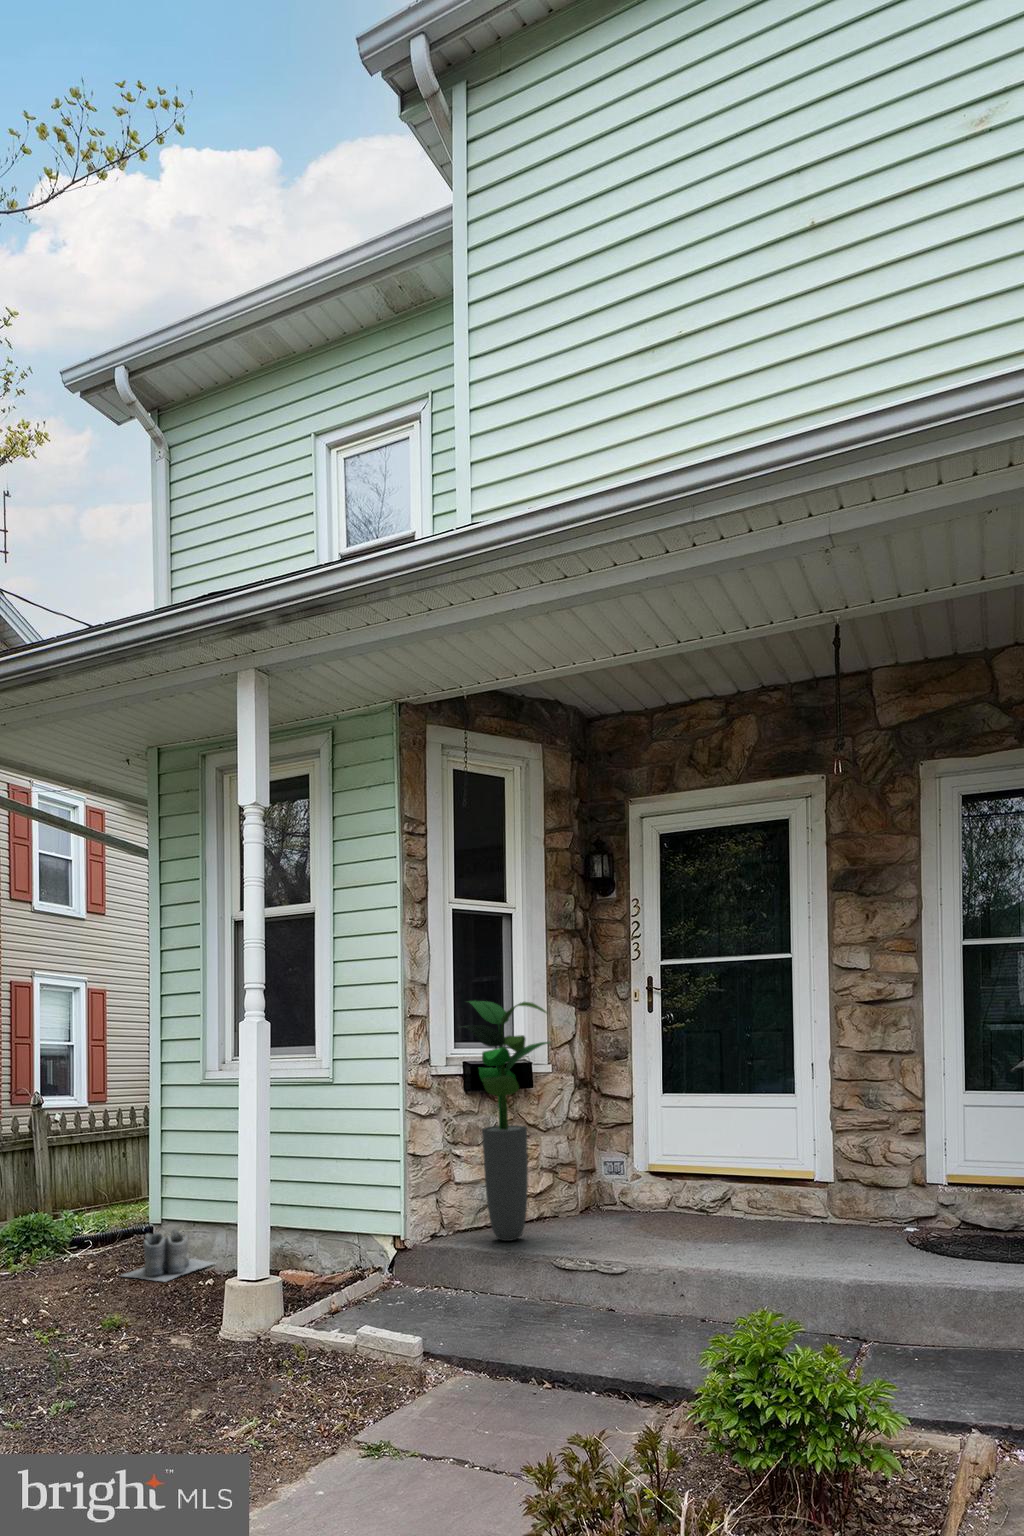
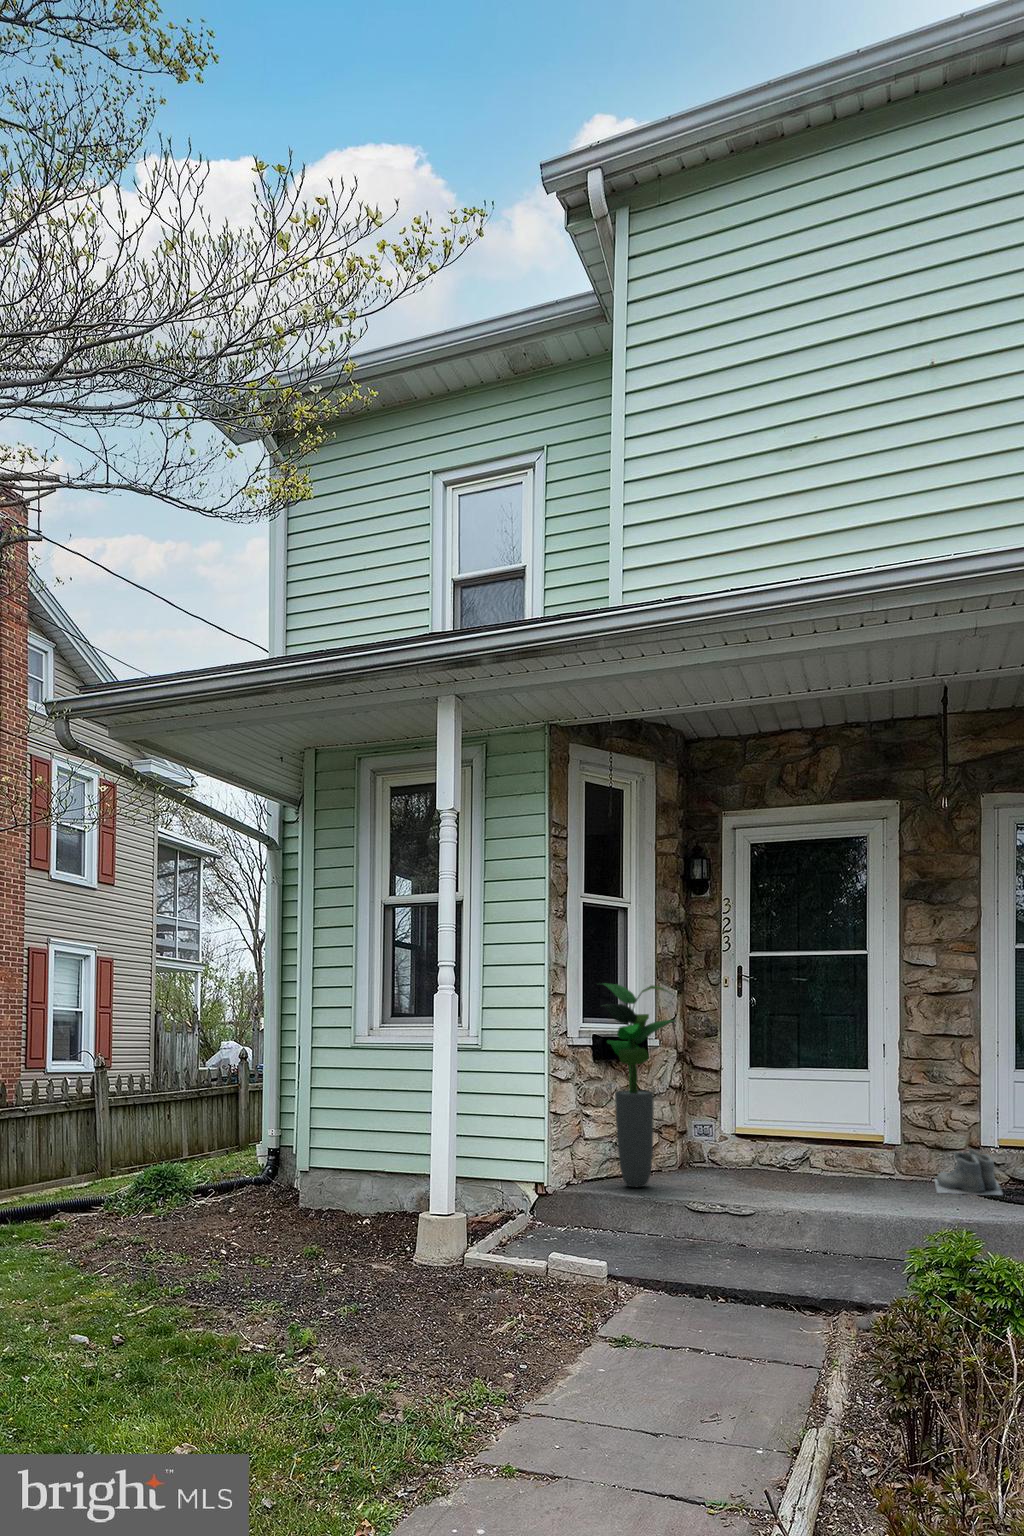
boots: present [122,1229,214,1282] -> present [935,1149,1003,1195]

